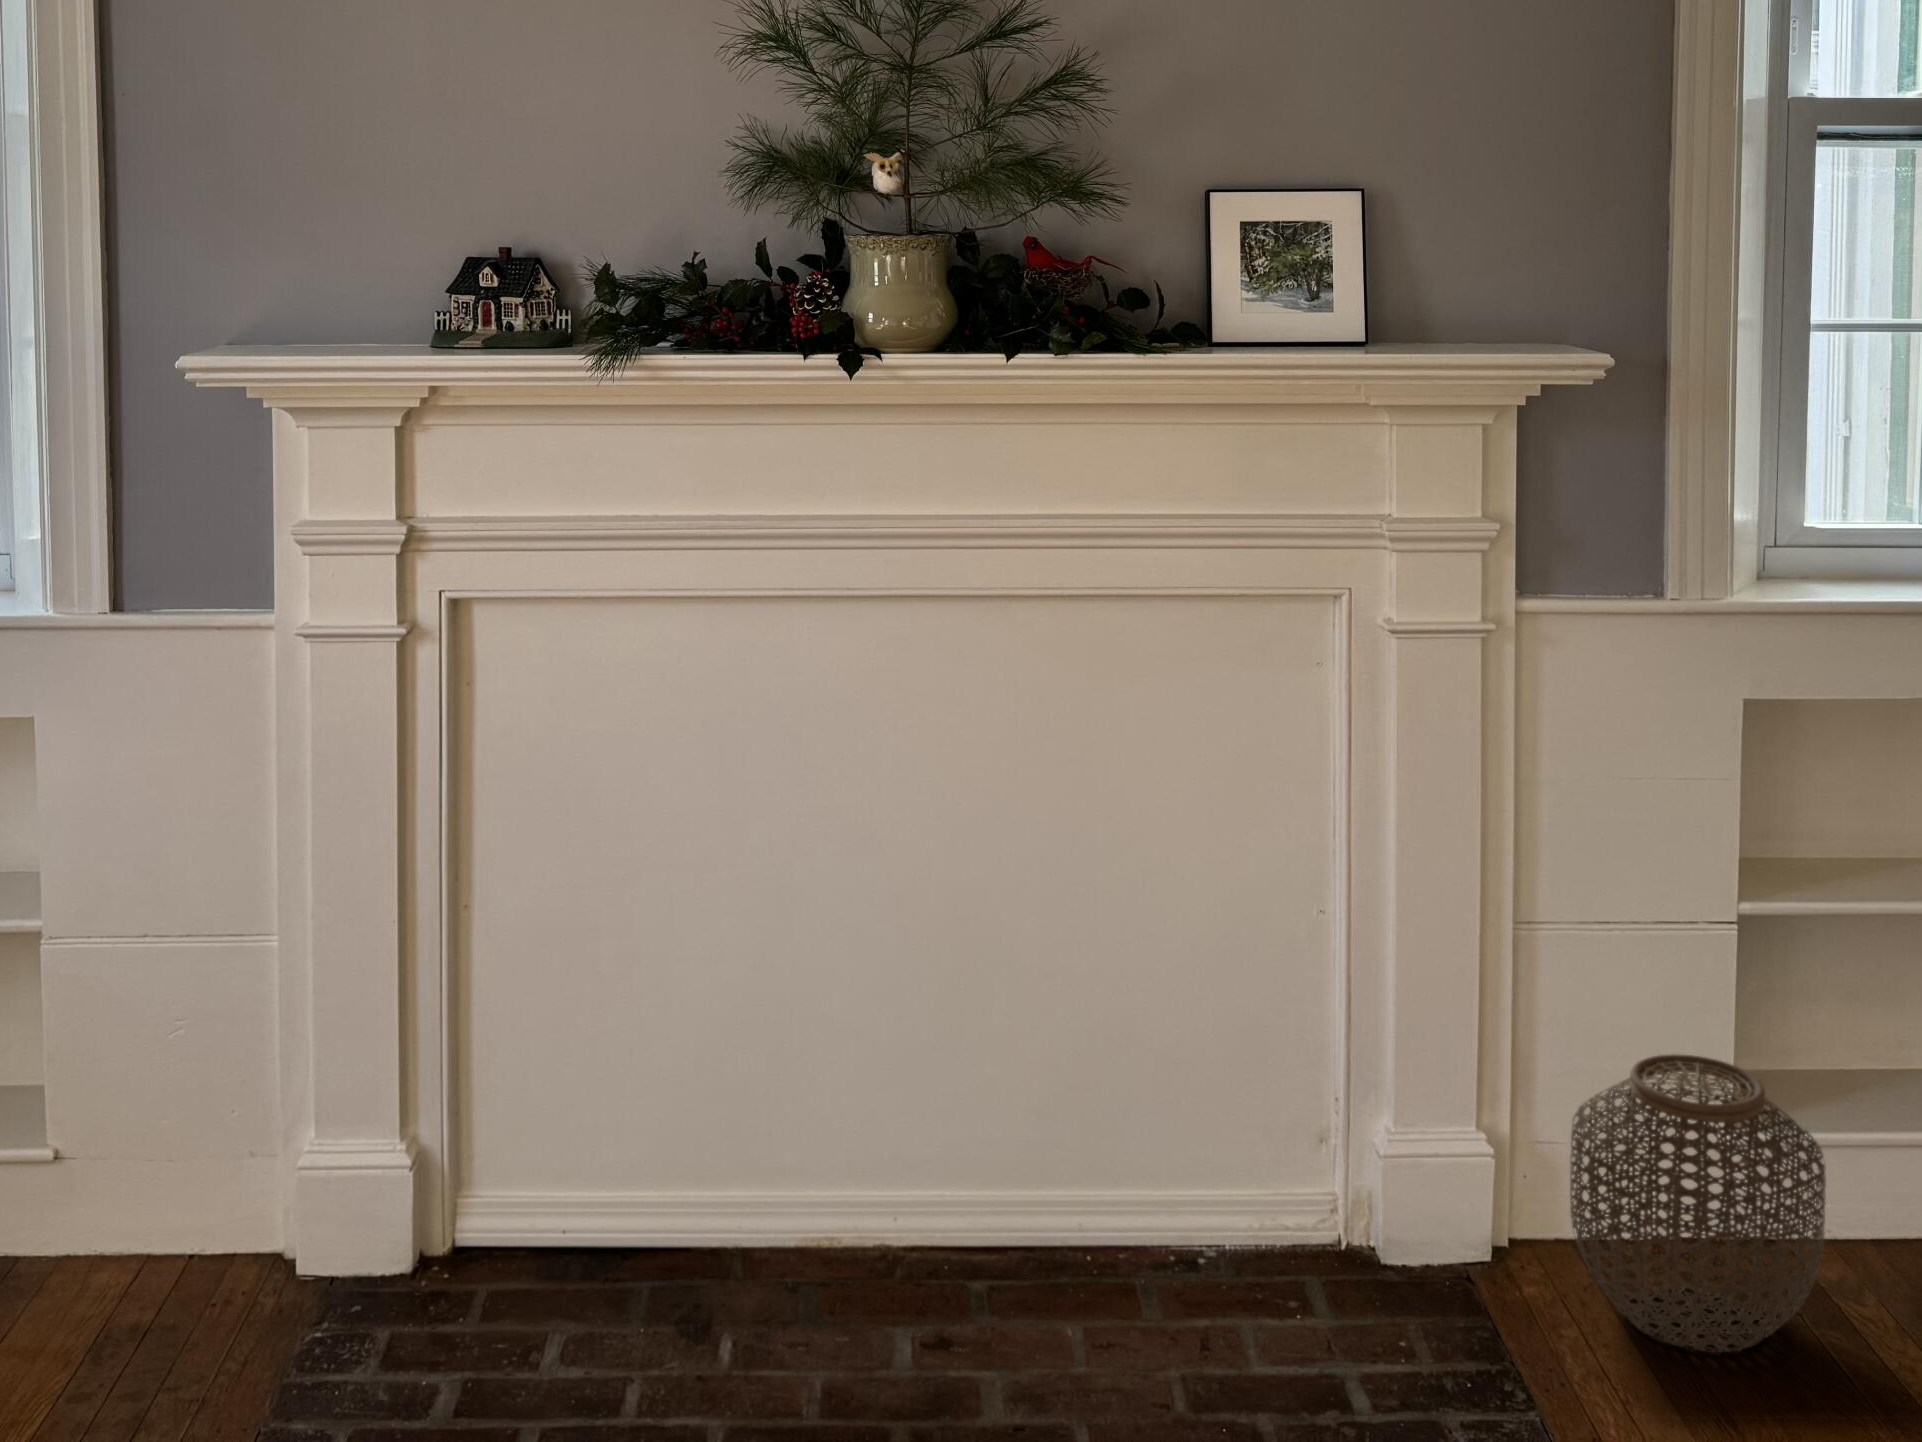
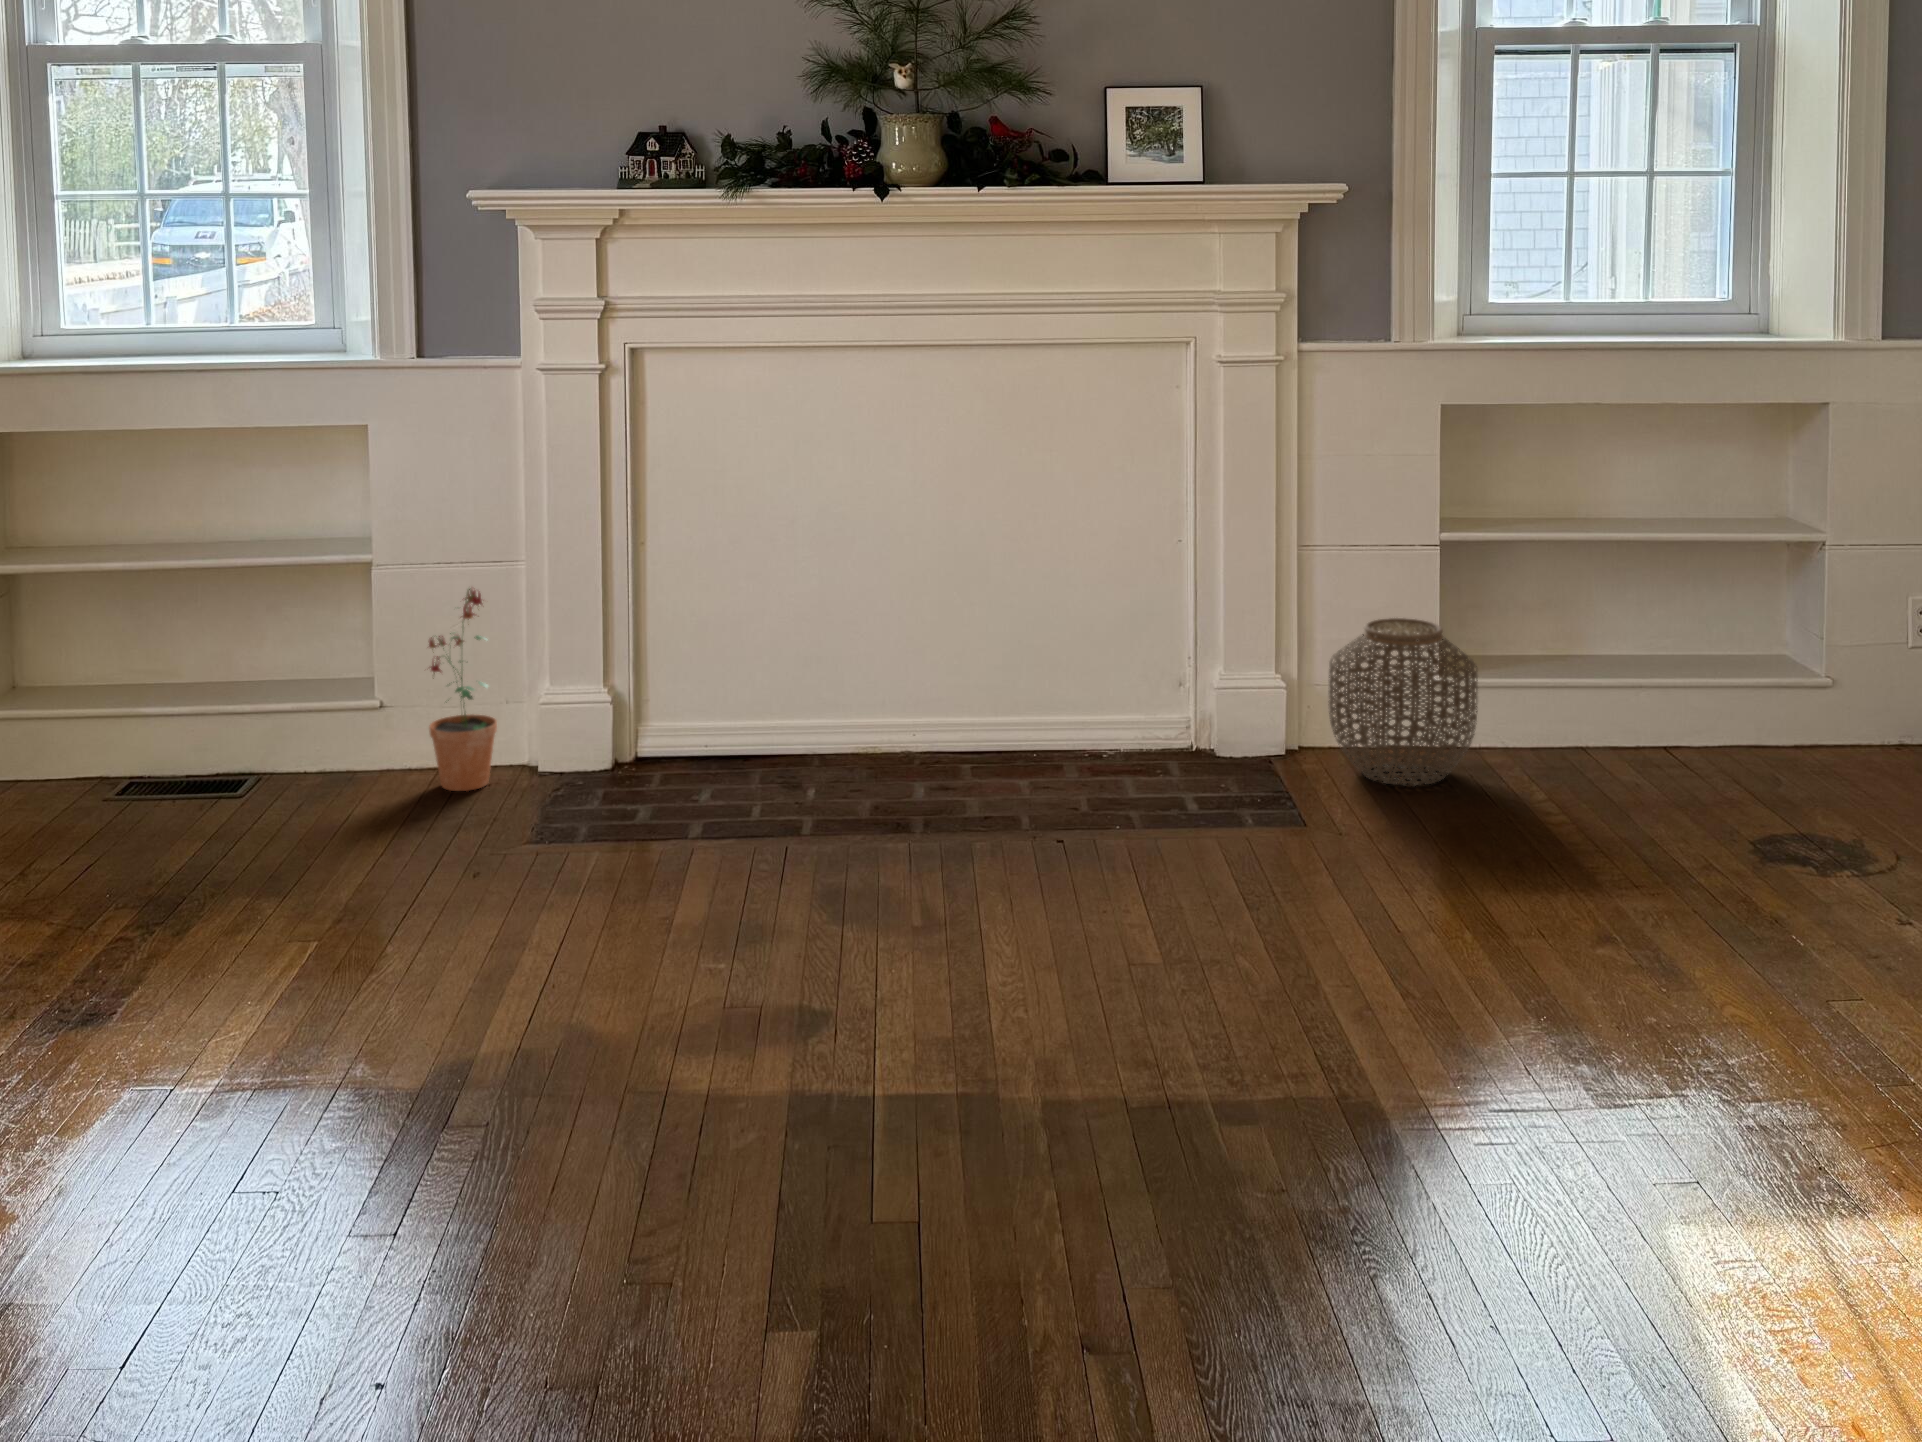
potted plant: none [101,978,227,1323] -> present [429,588,497,791]

